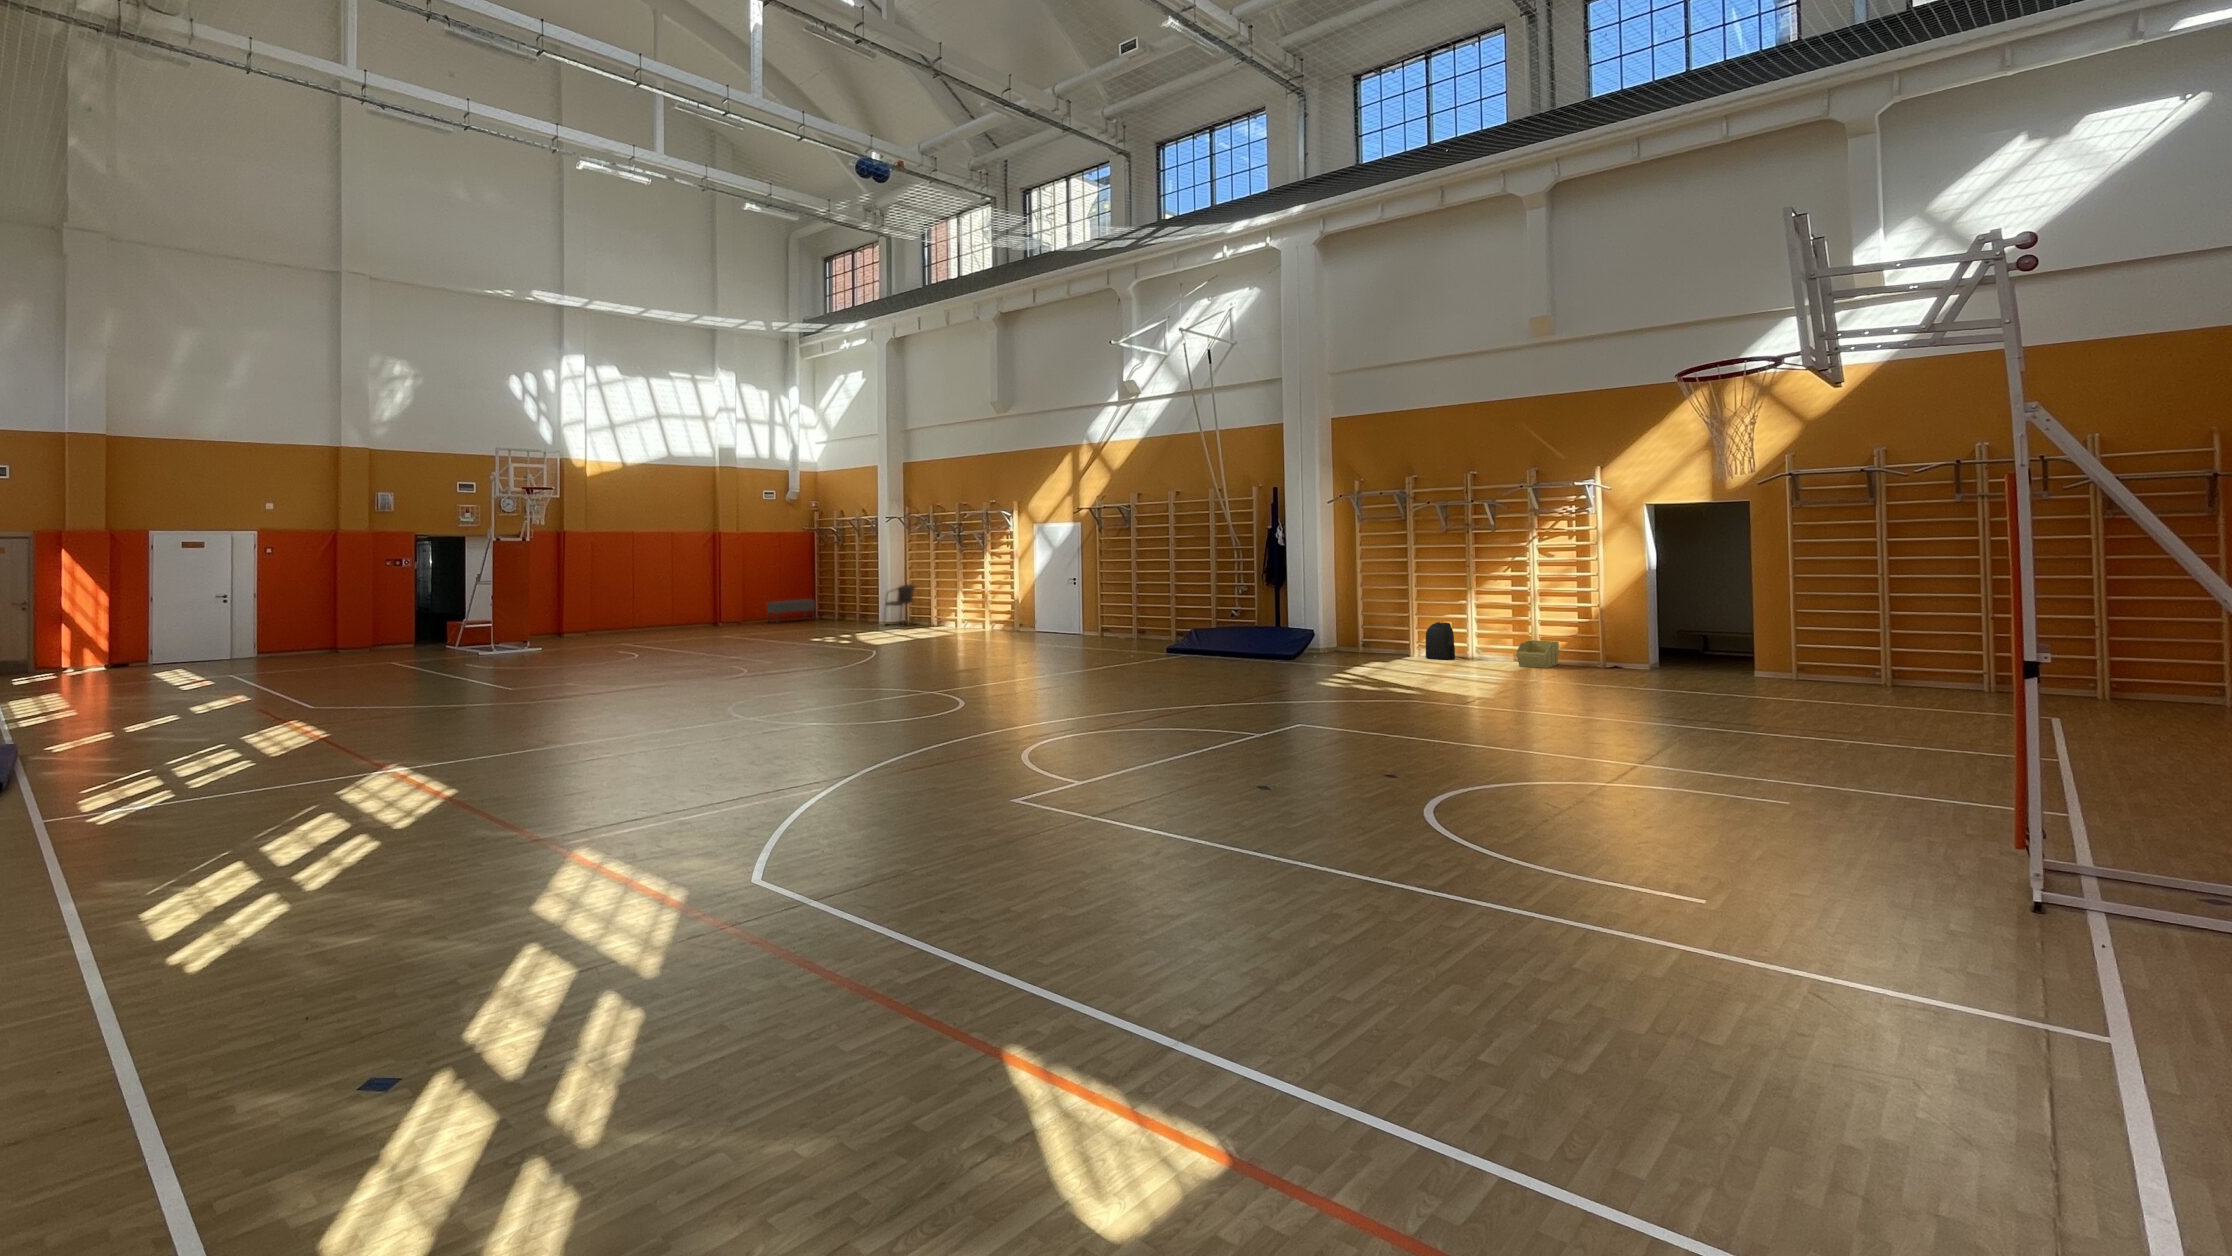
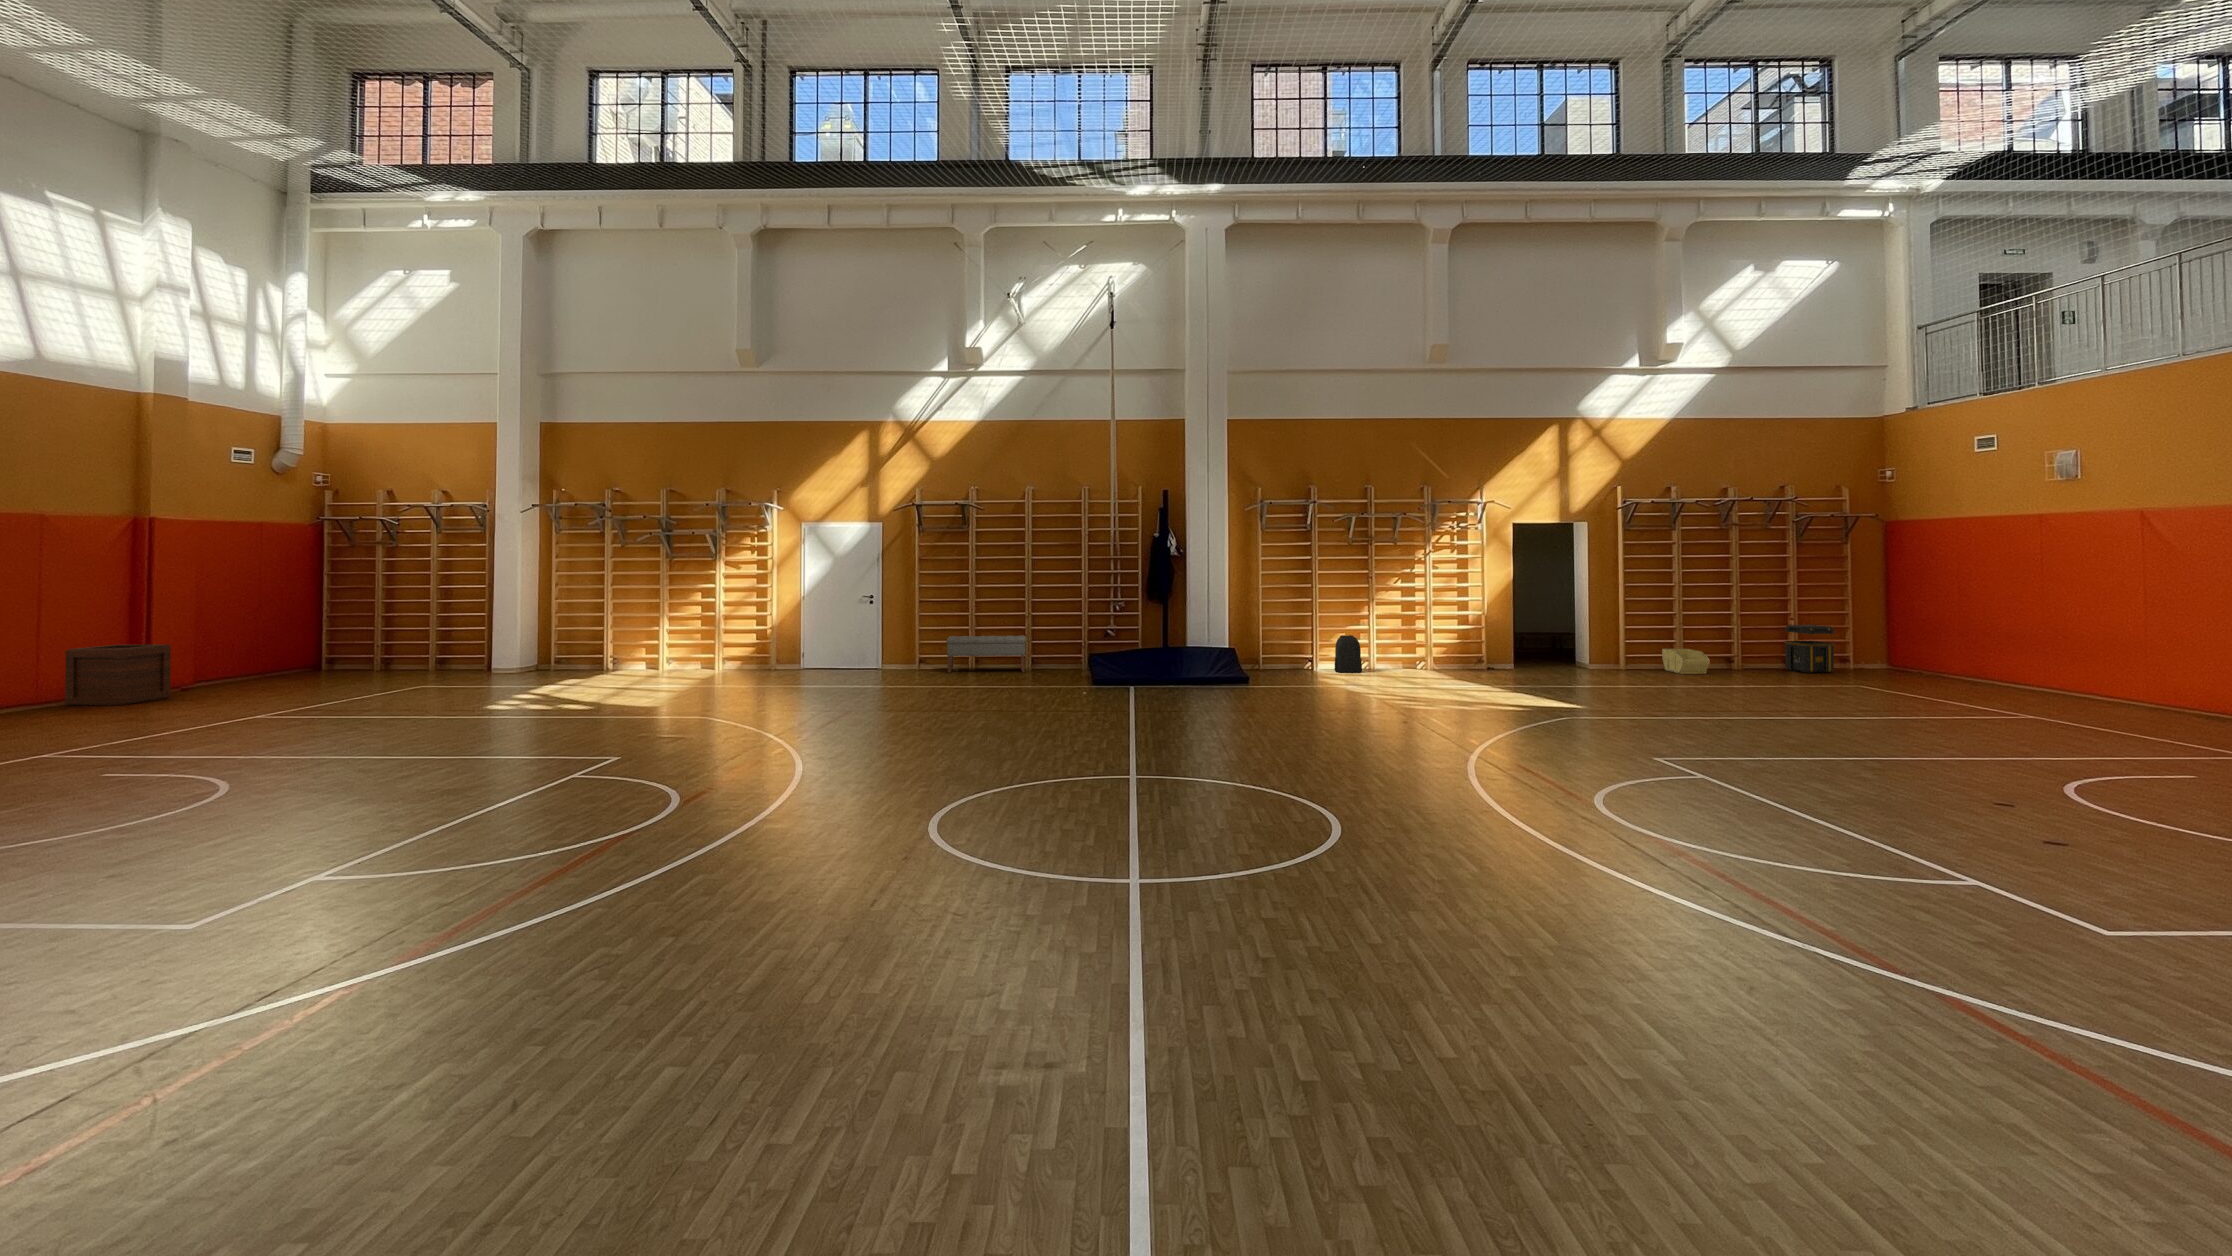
chair: present [885,585,916,626] -> none [513,610,571,676]
bench: present [767,599,815,621] -> present [946,635,1026,673]
wooden crate: none [684,600,725,631] -> present [65,645,171,705]
toolbox: none [2088,634,2168,706] -> present [1785,625,1835,673]
storage bin: present [1516,640,1559,668] -> present [1662,649,1710,674]

